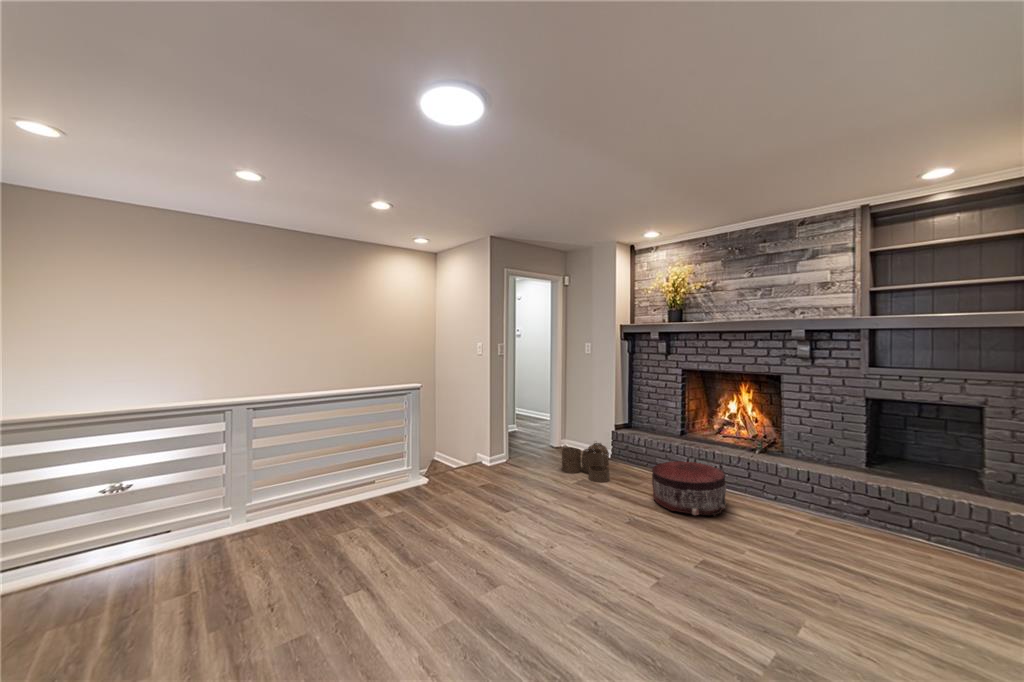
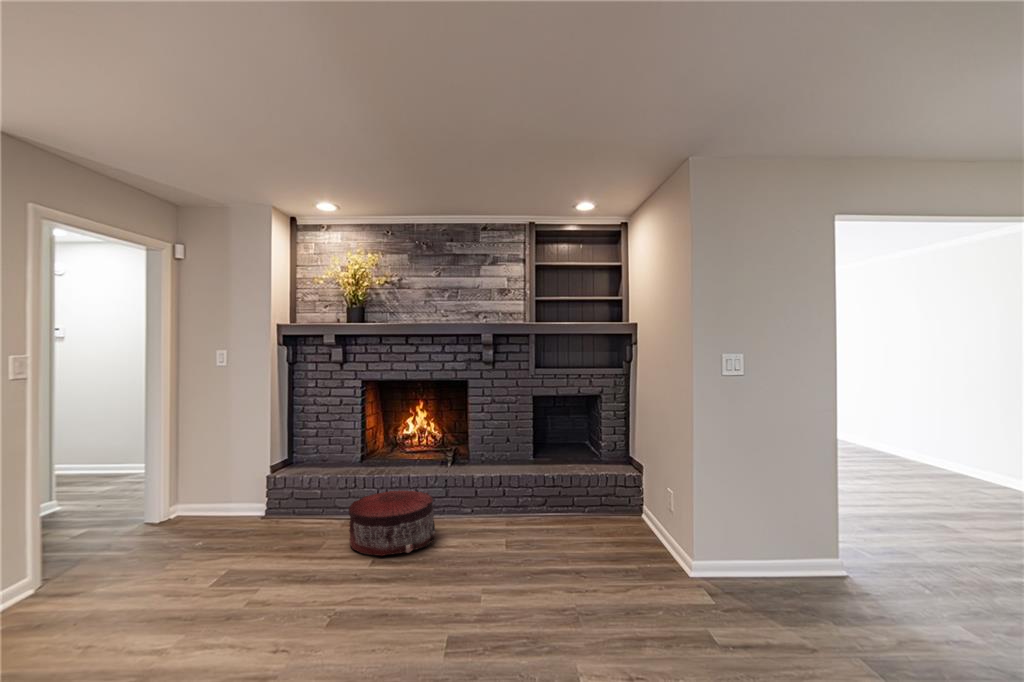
woven basket: present [562,443,609,482] -> none [194,493,280,551]

